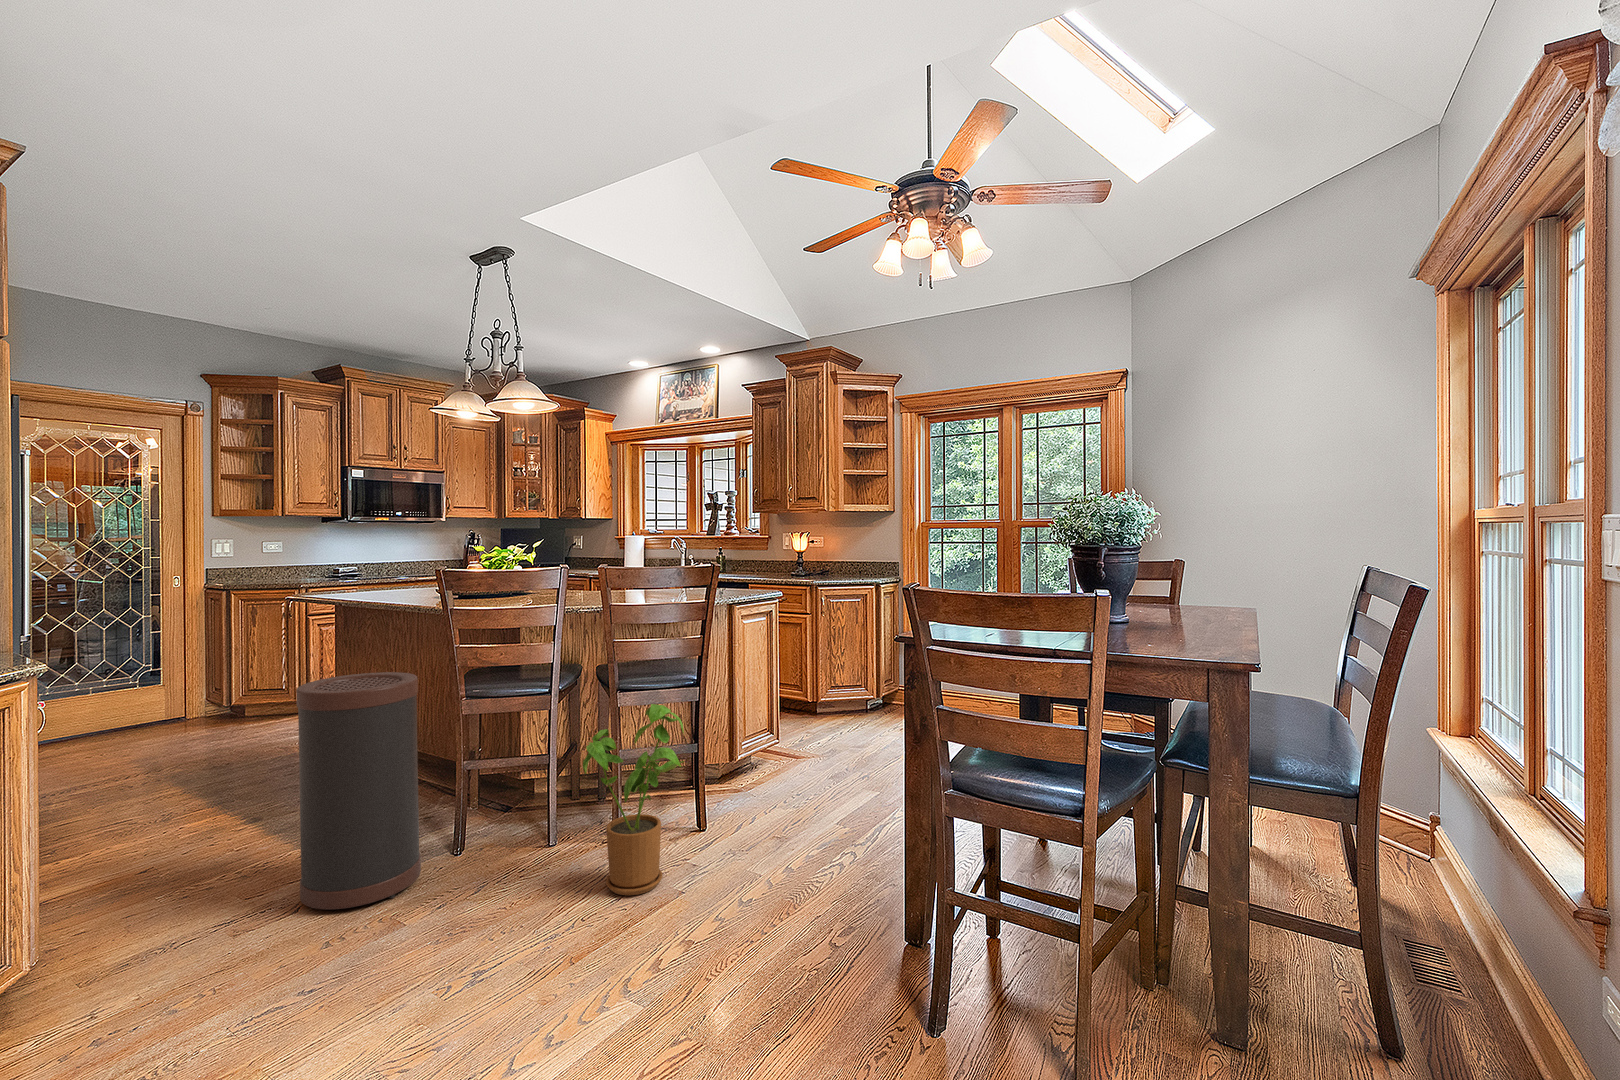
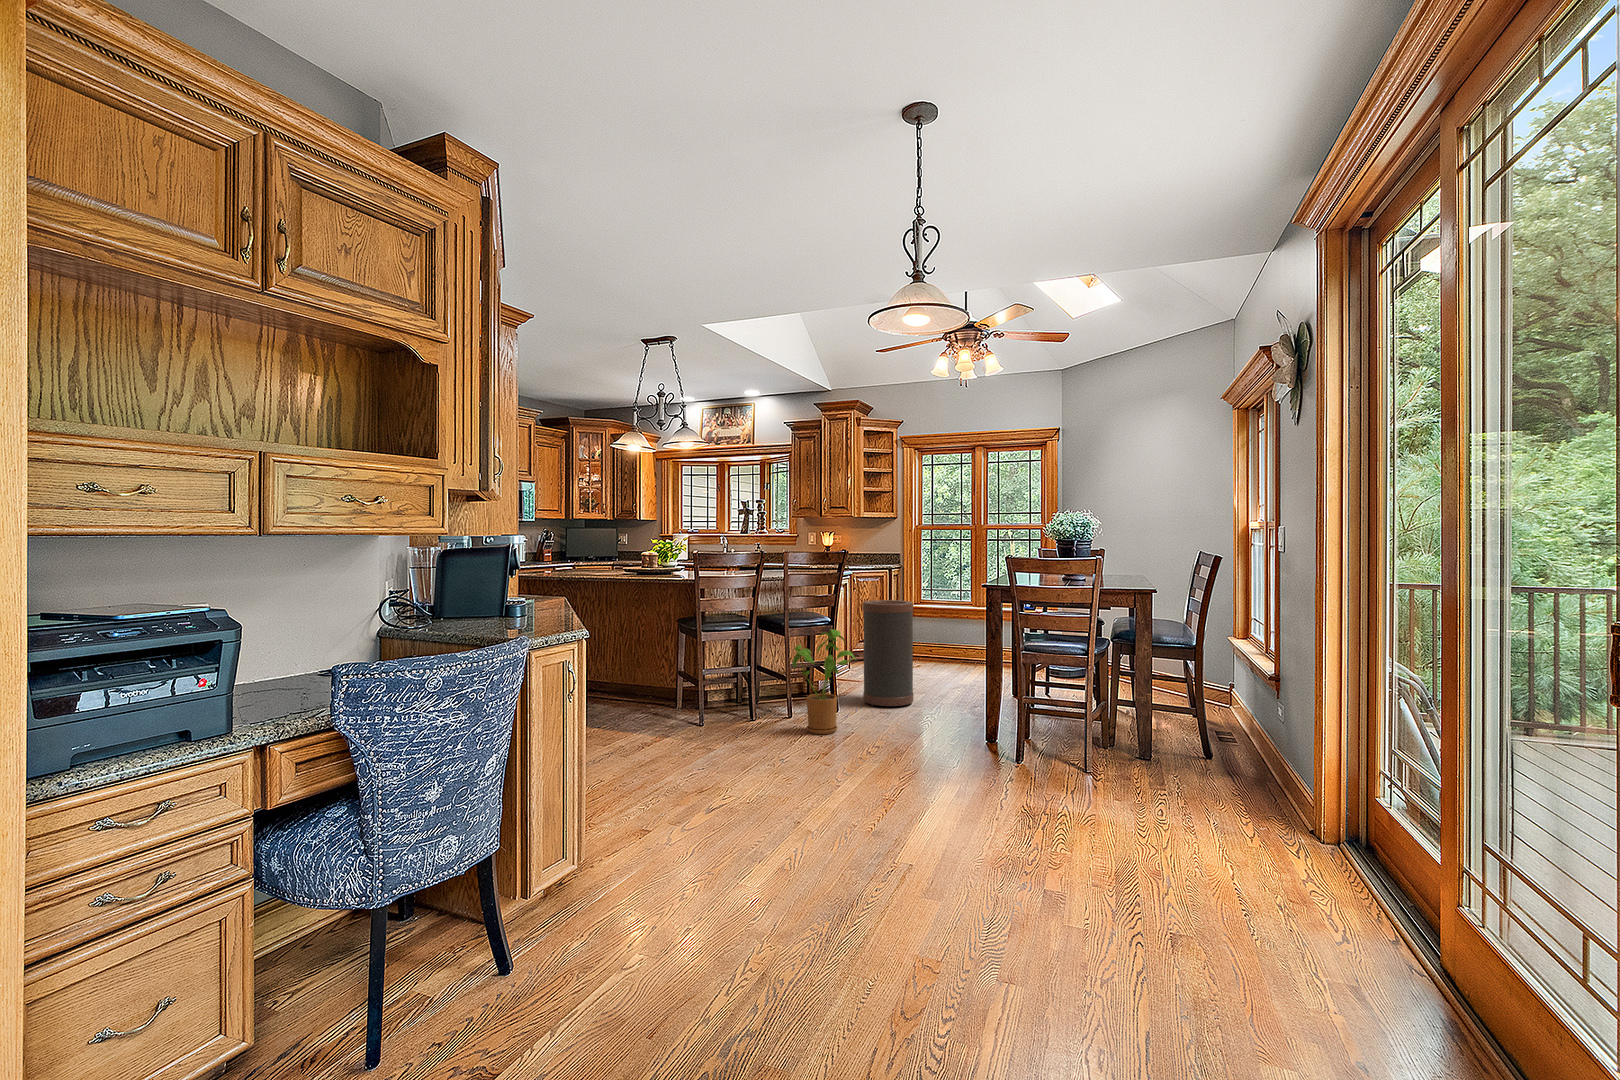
trash can: present [296,672,421,910] -> present [863,600,913,706]

